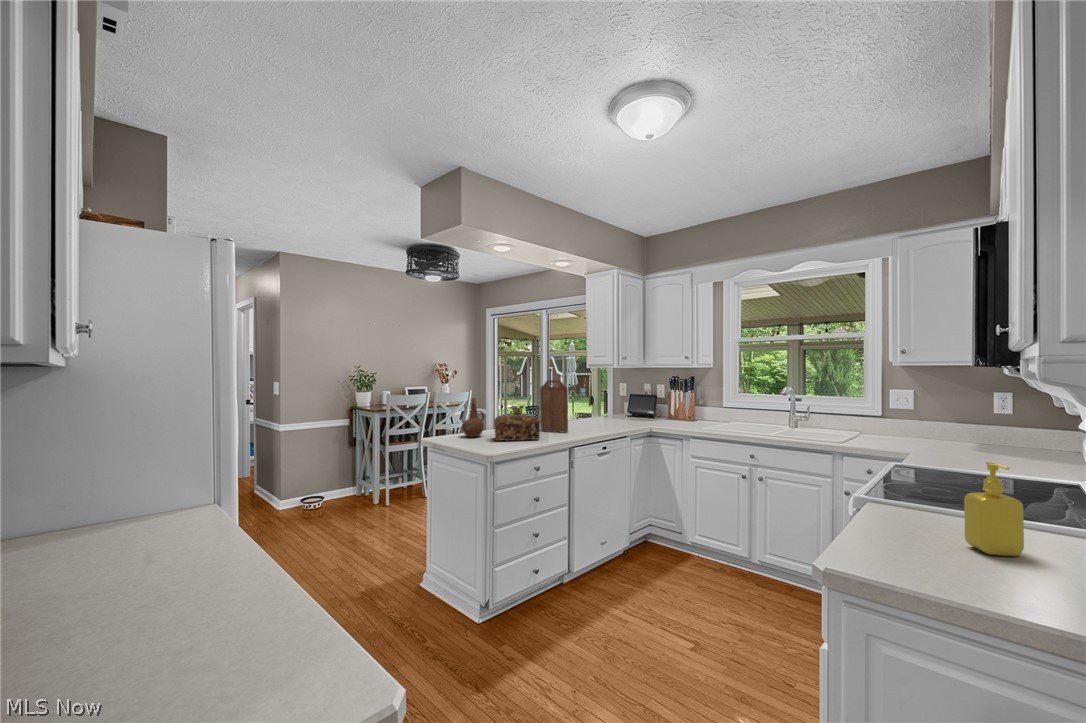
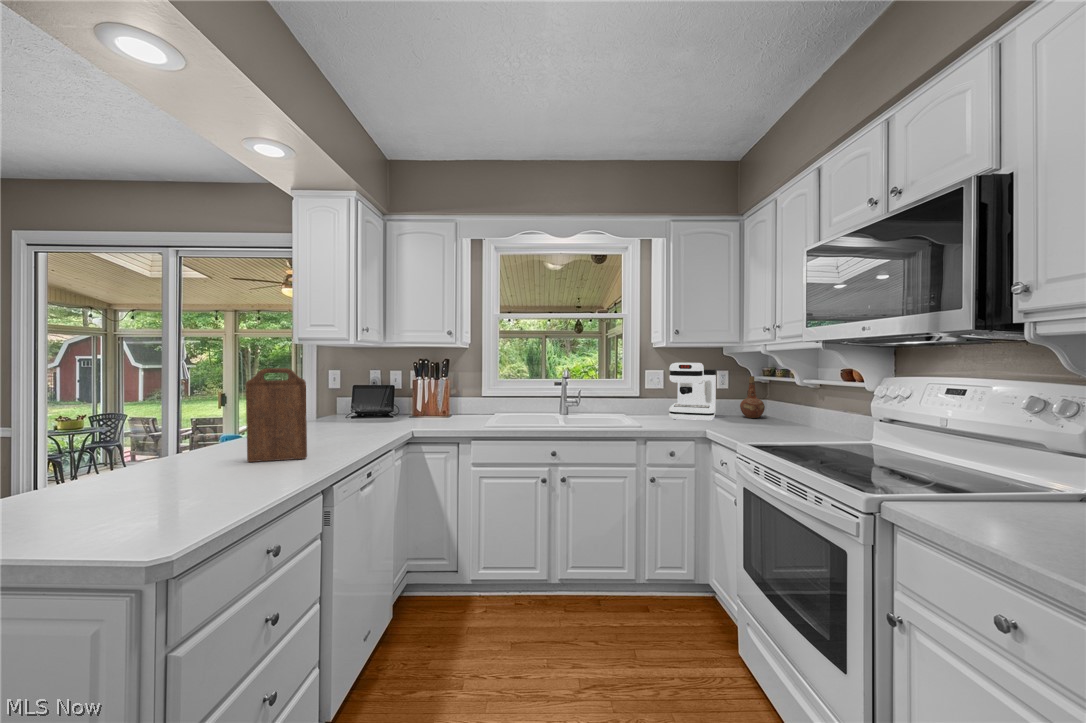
coffee maker: none [900,382,974,446] -> present [669,363,716,421]
ceramic pitcher: present [462,398,484,437] -> present [740,376,765,418]
bread loaf: present [494,415,540,441] -> none [159,439,277,503]
soap dispenser: present [964,462,1024,556] -> none [1011,448,1058,548]

